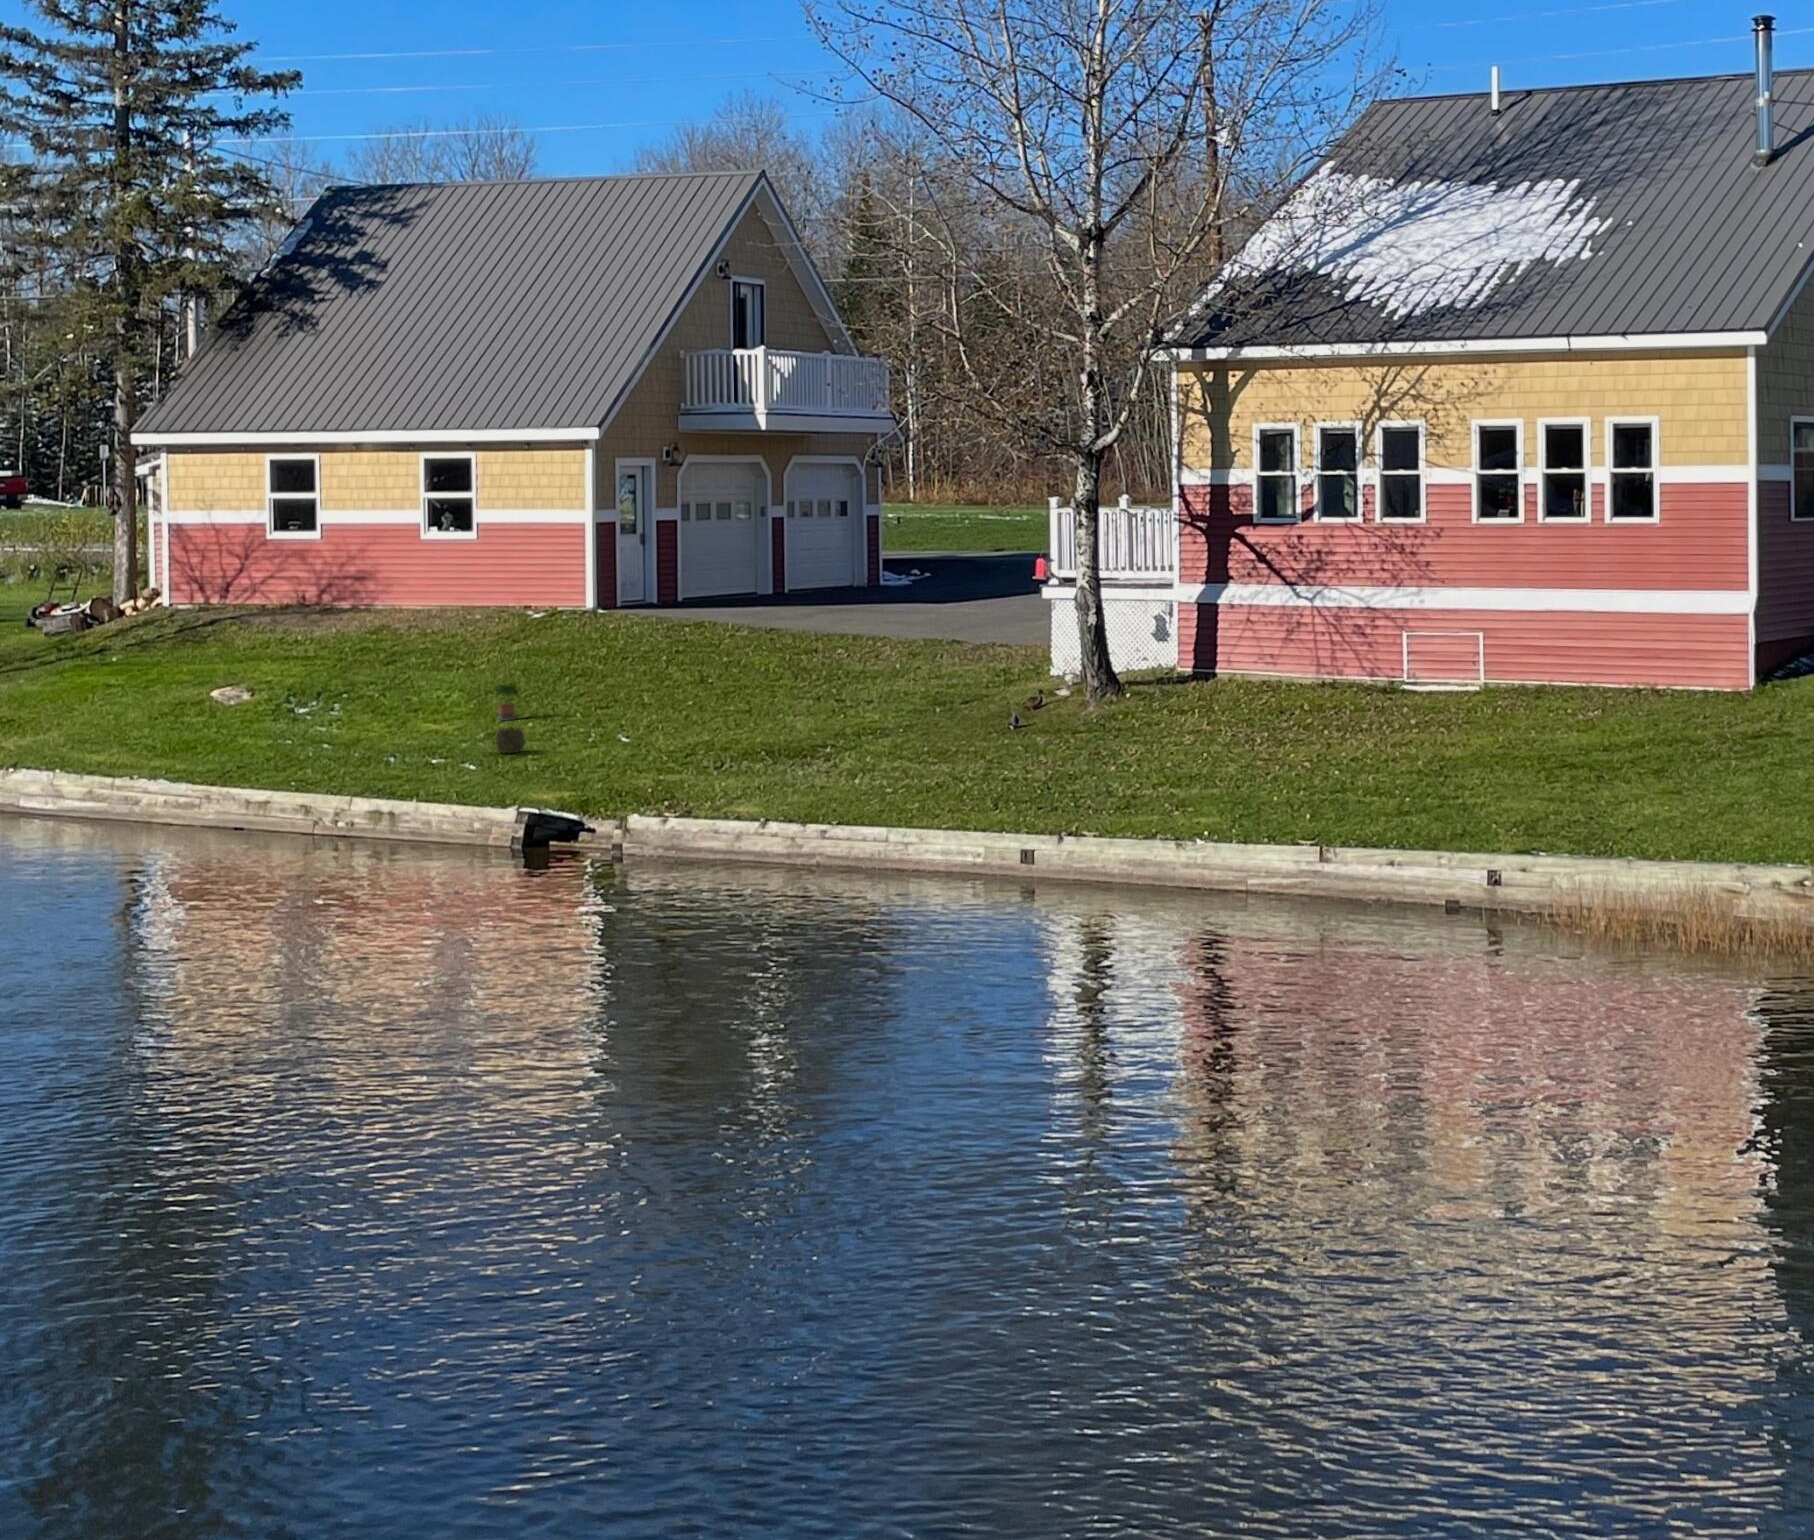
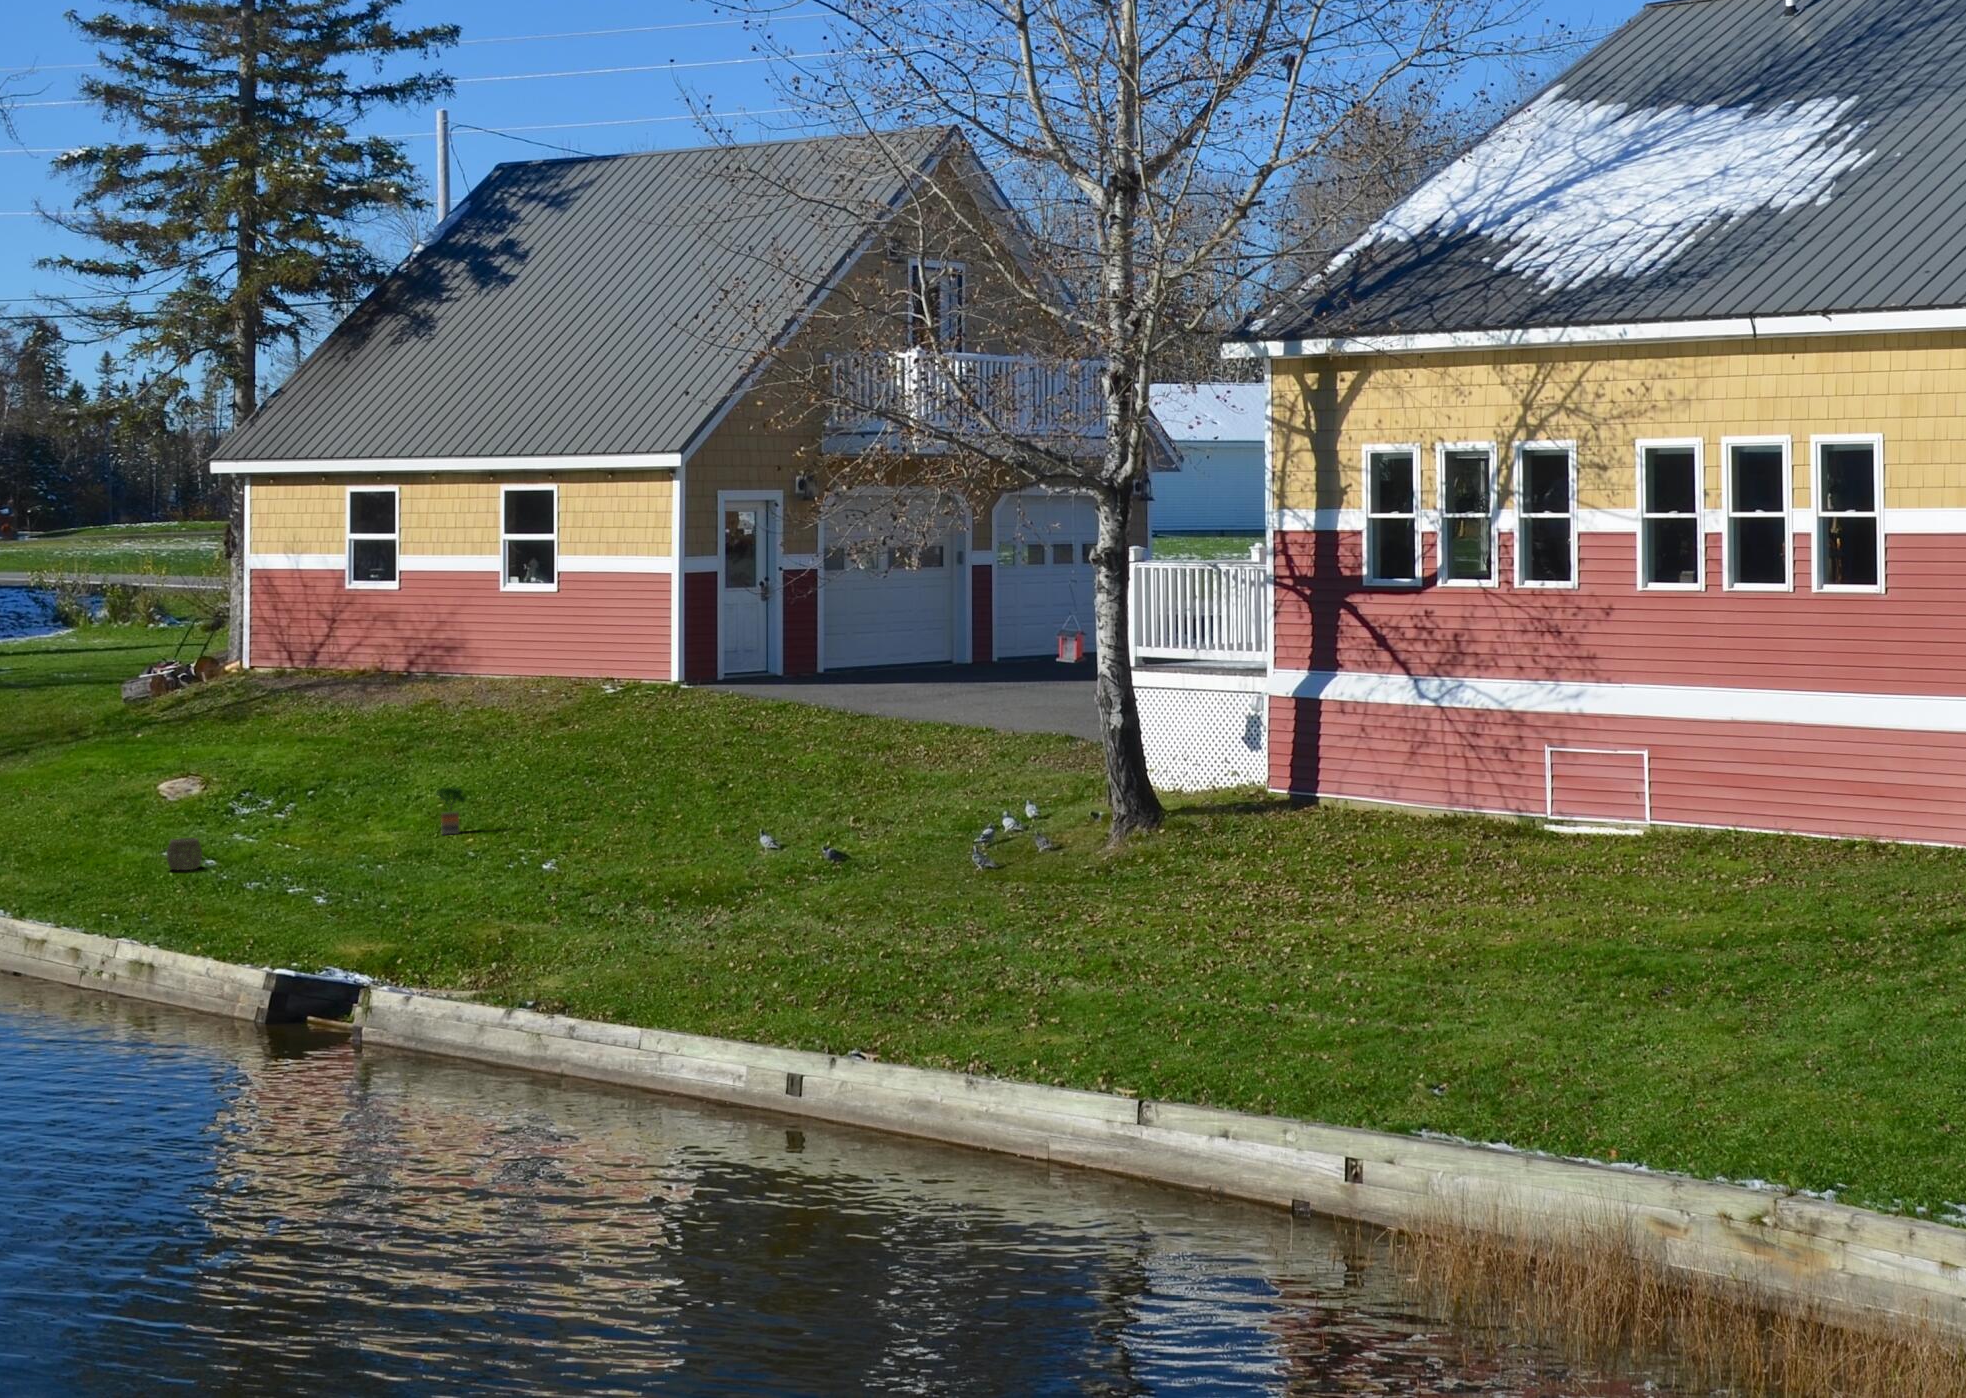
woven basket: present [496,727,525,753] -> present [167,838,202,870]

